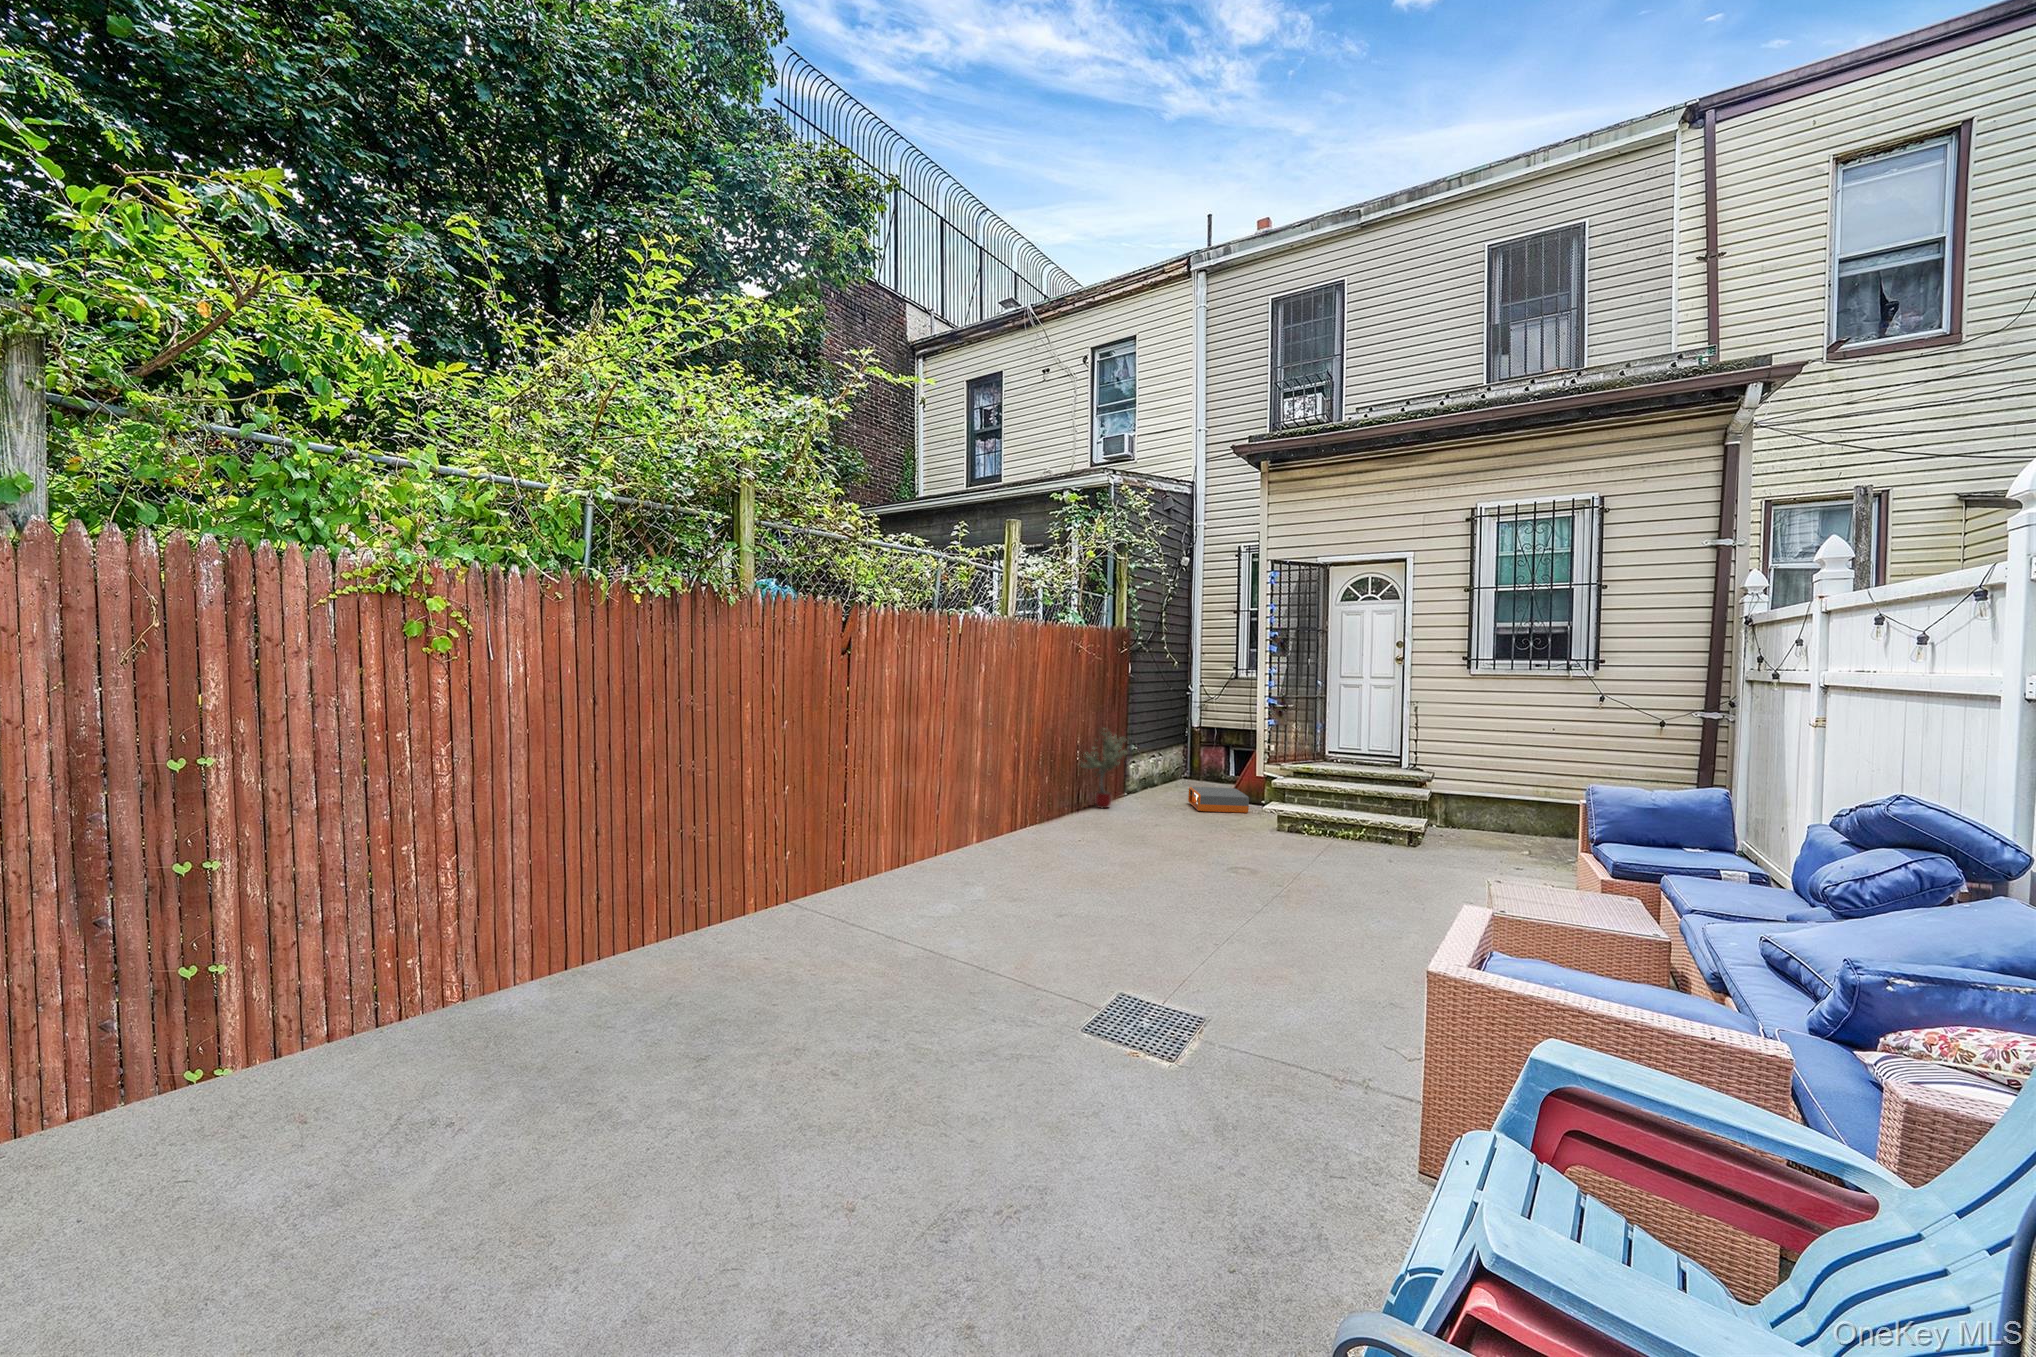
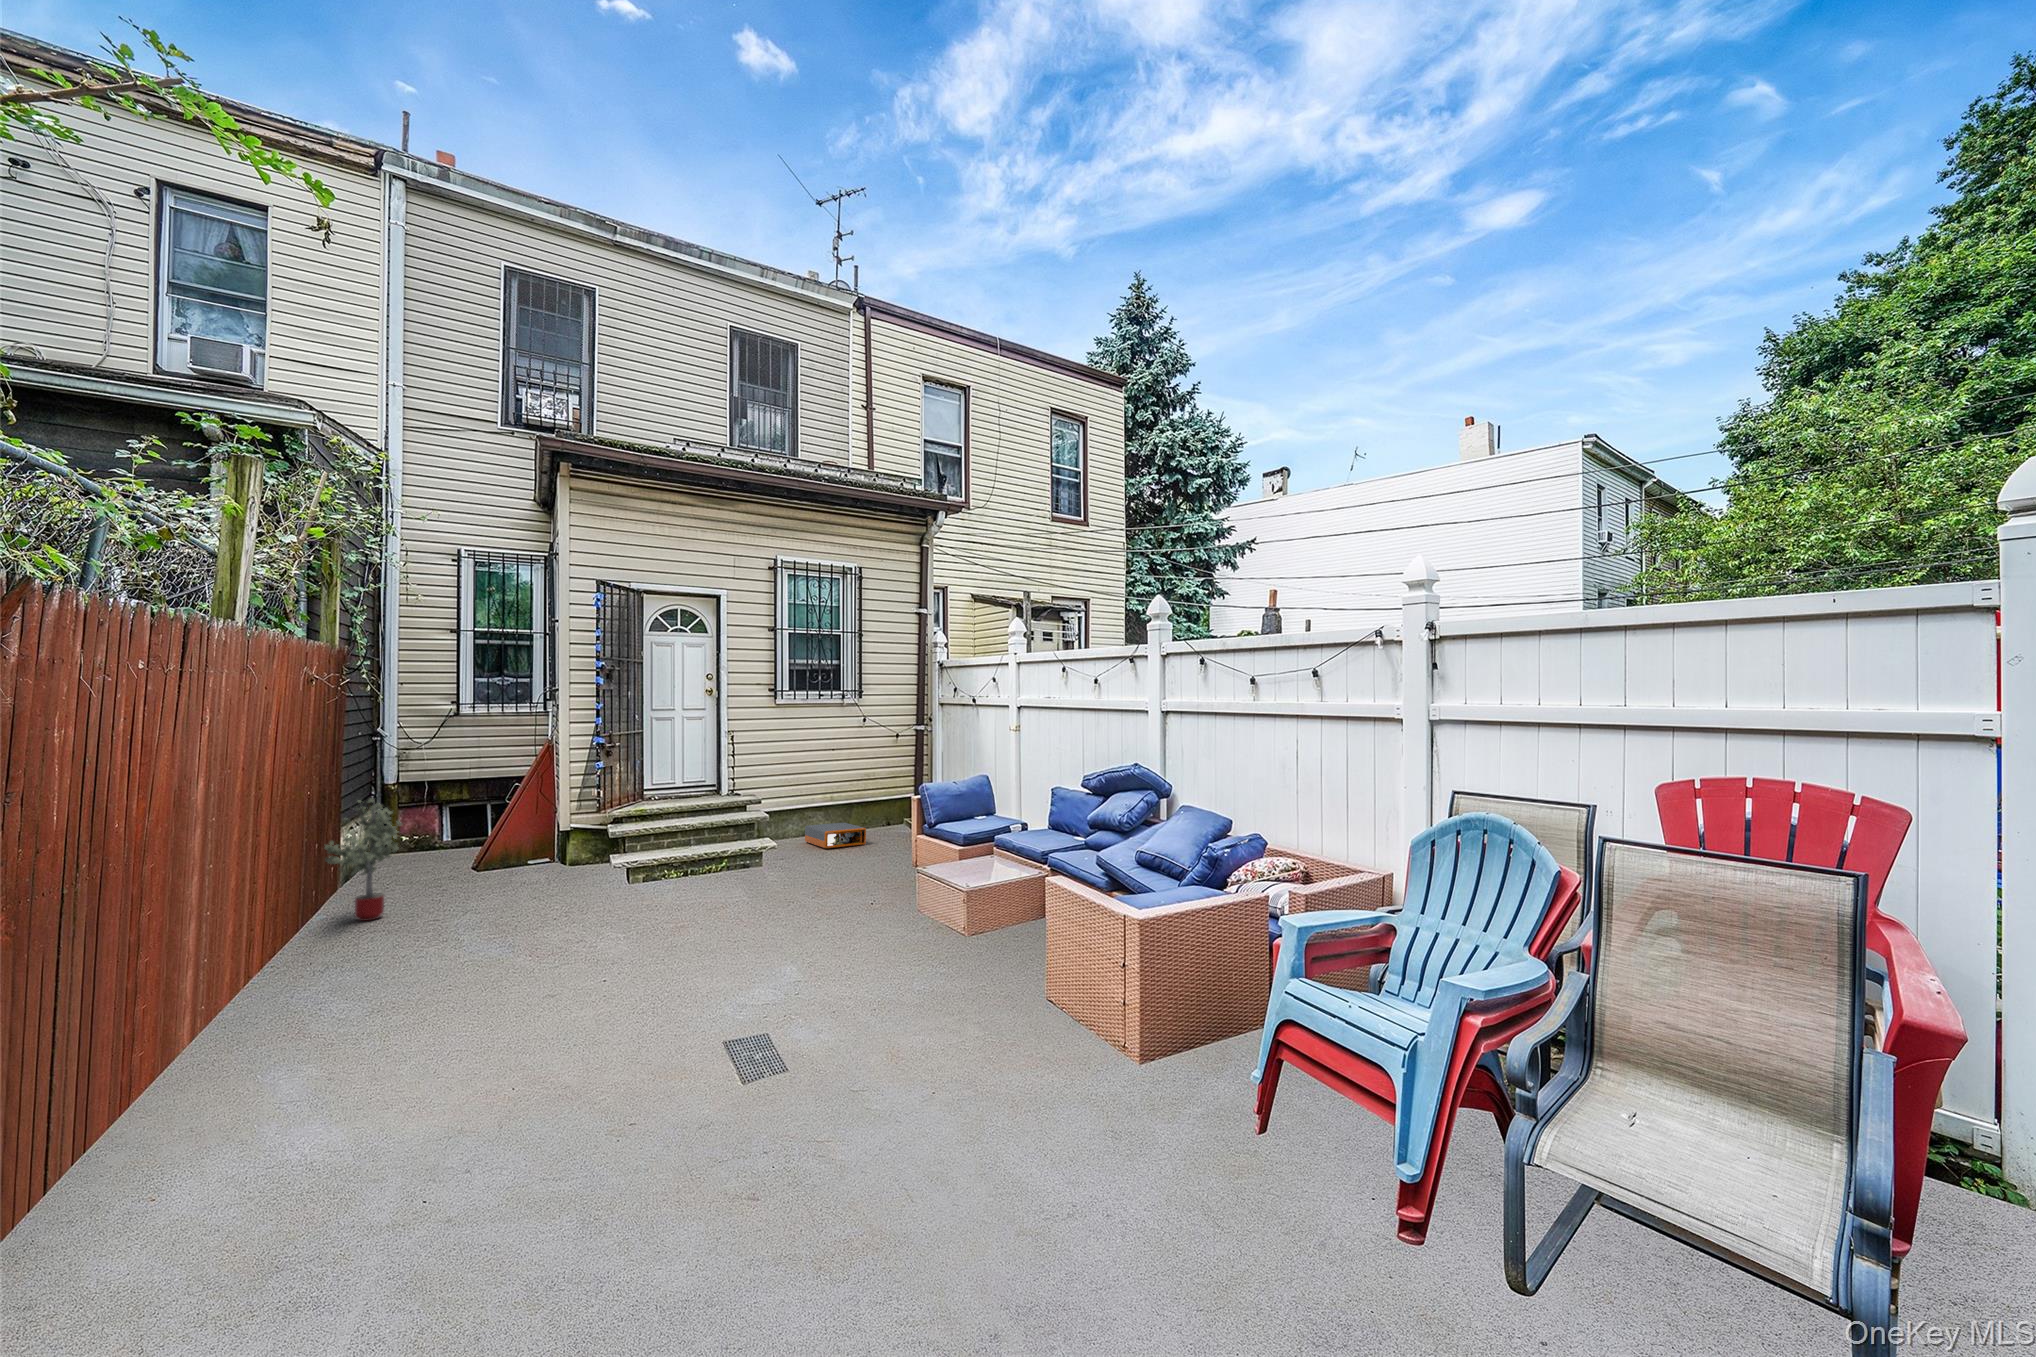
storage box: present [1188,787,1249,813] -> present [805,823,866,848]

